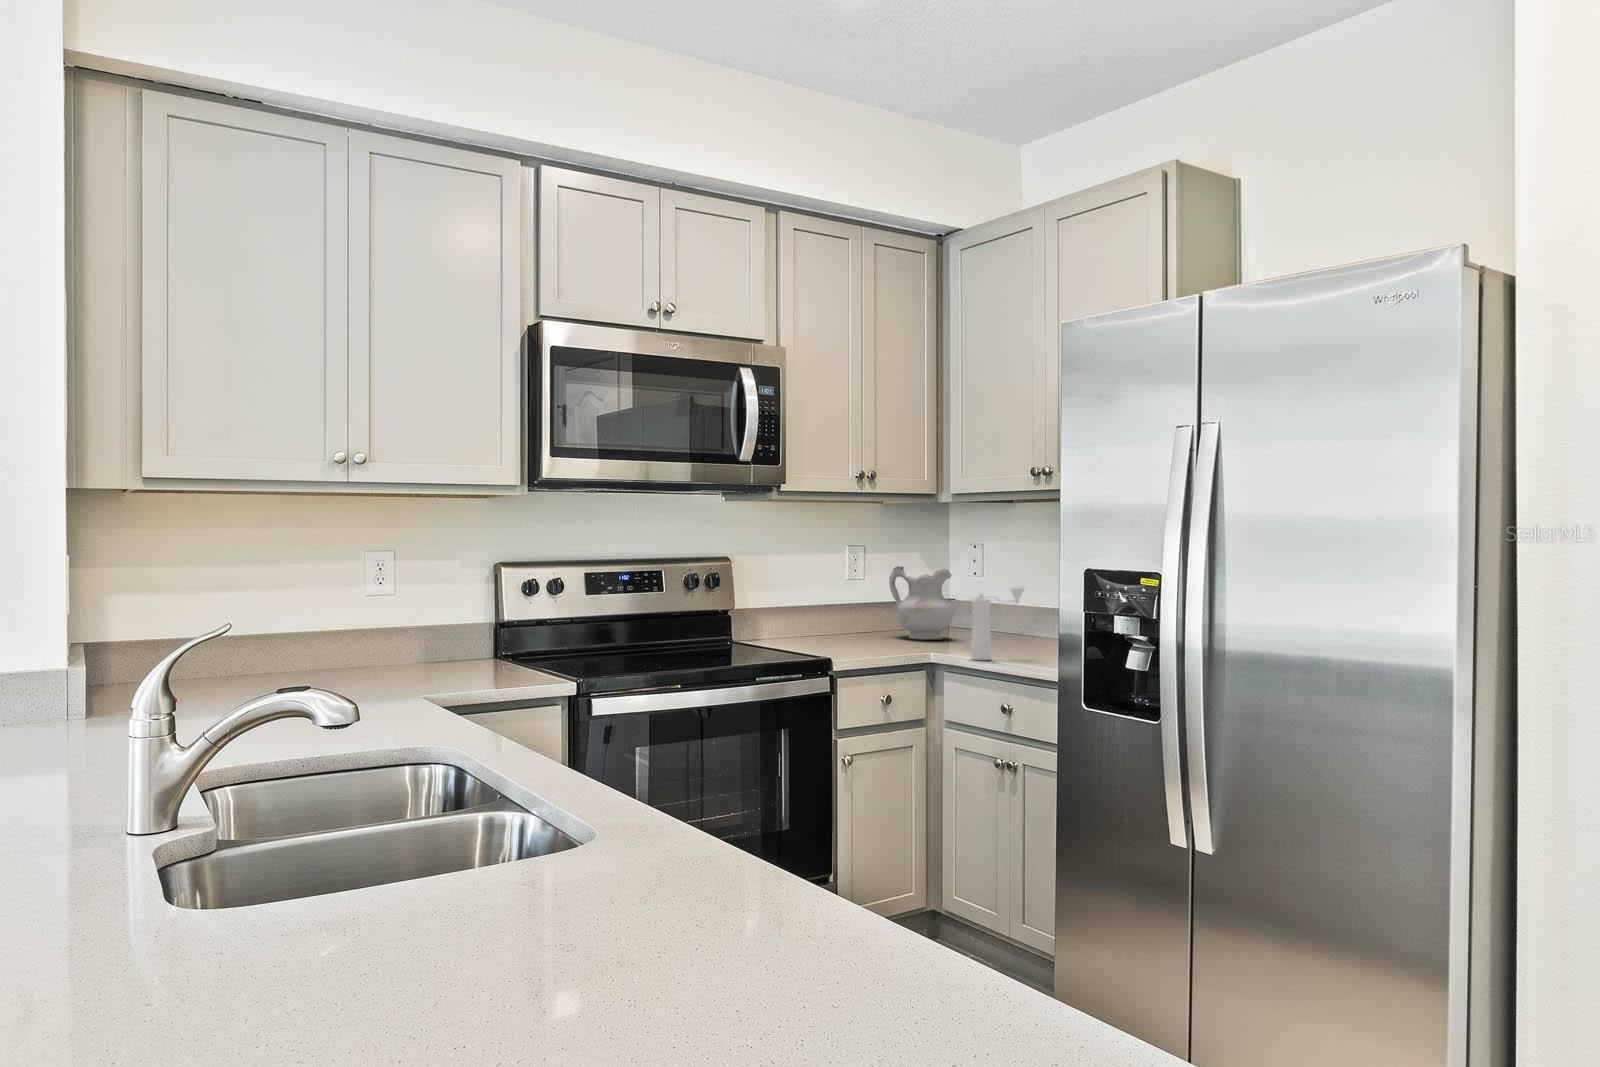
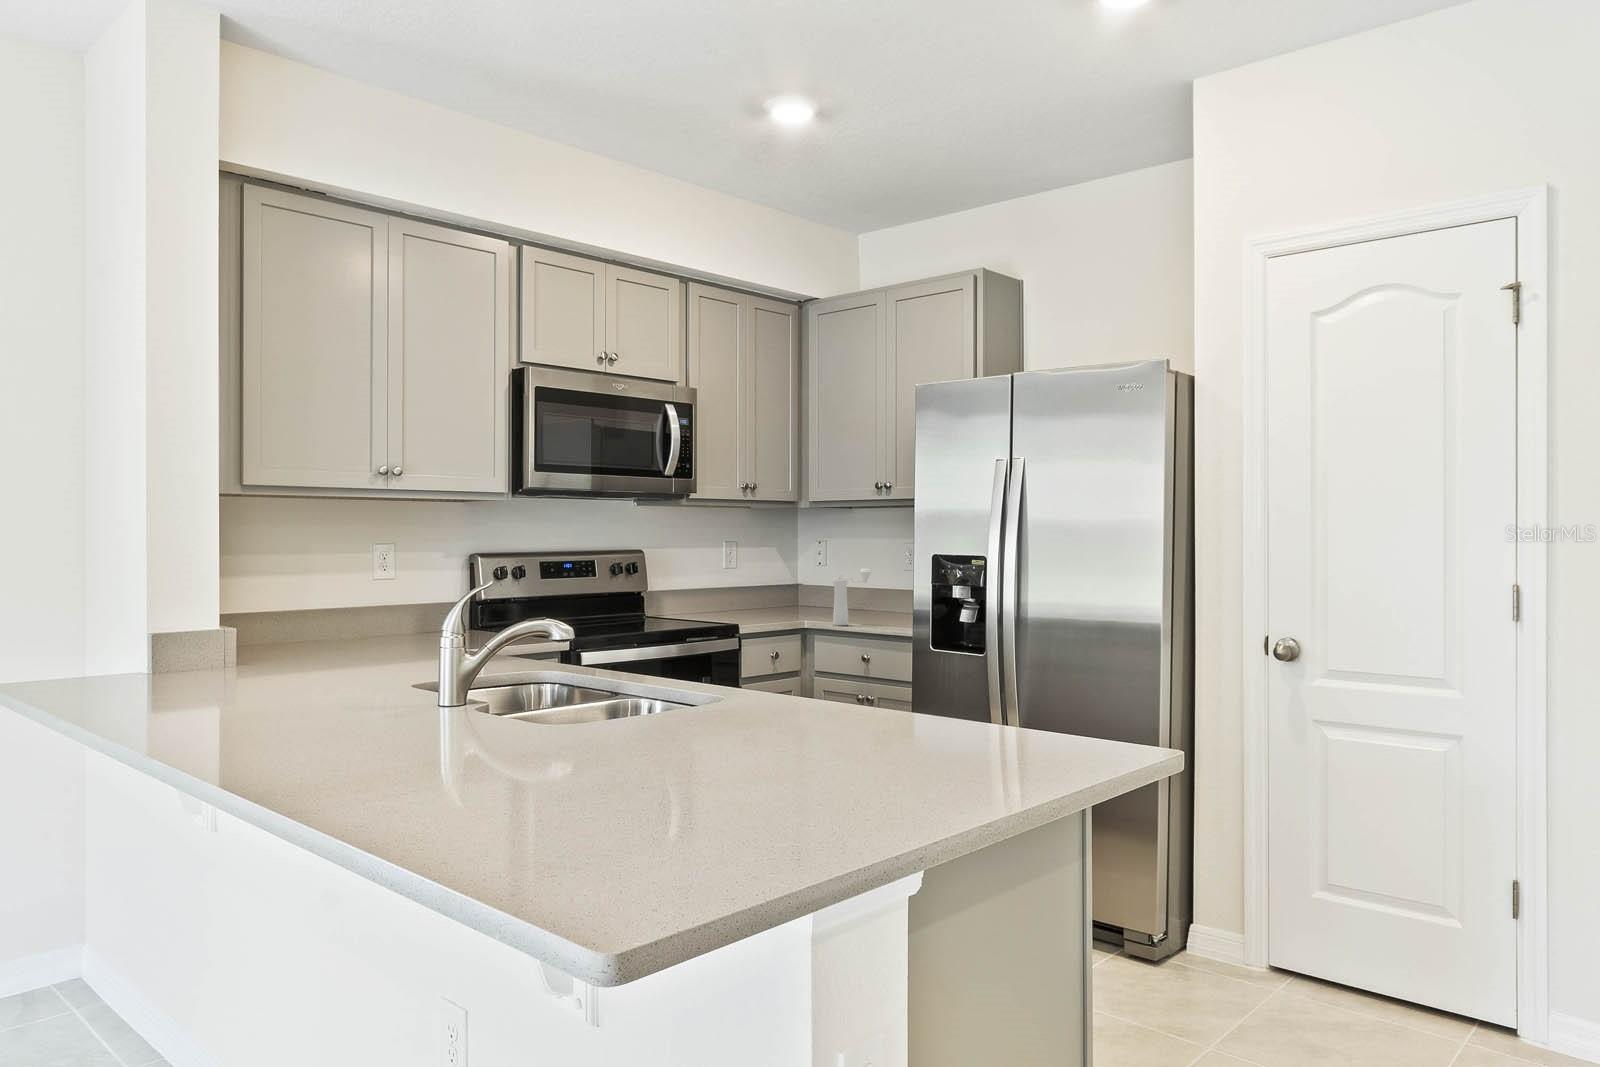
ceramic pitcher: present [889,566,954,639] -> none [758,557,808,614]

